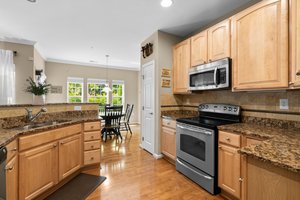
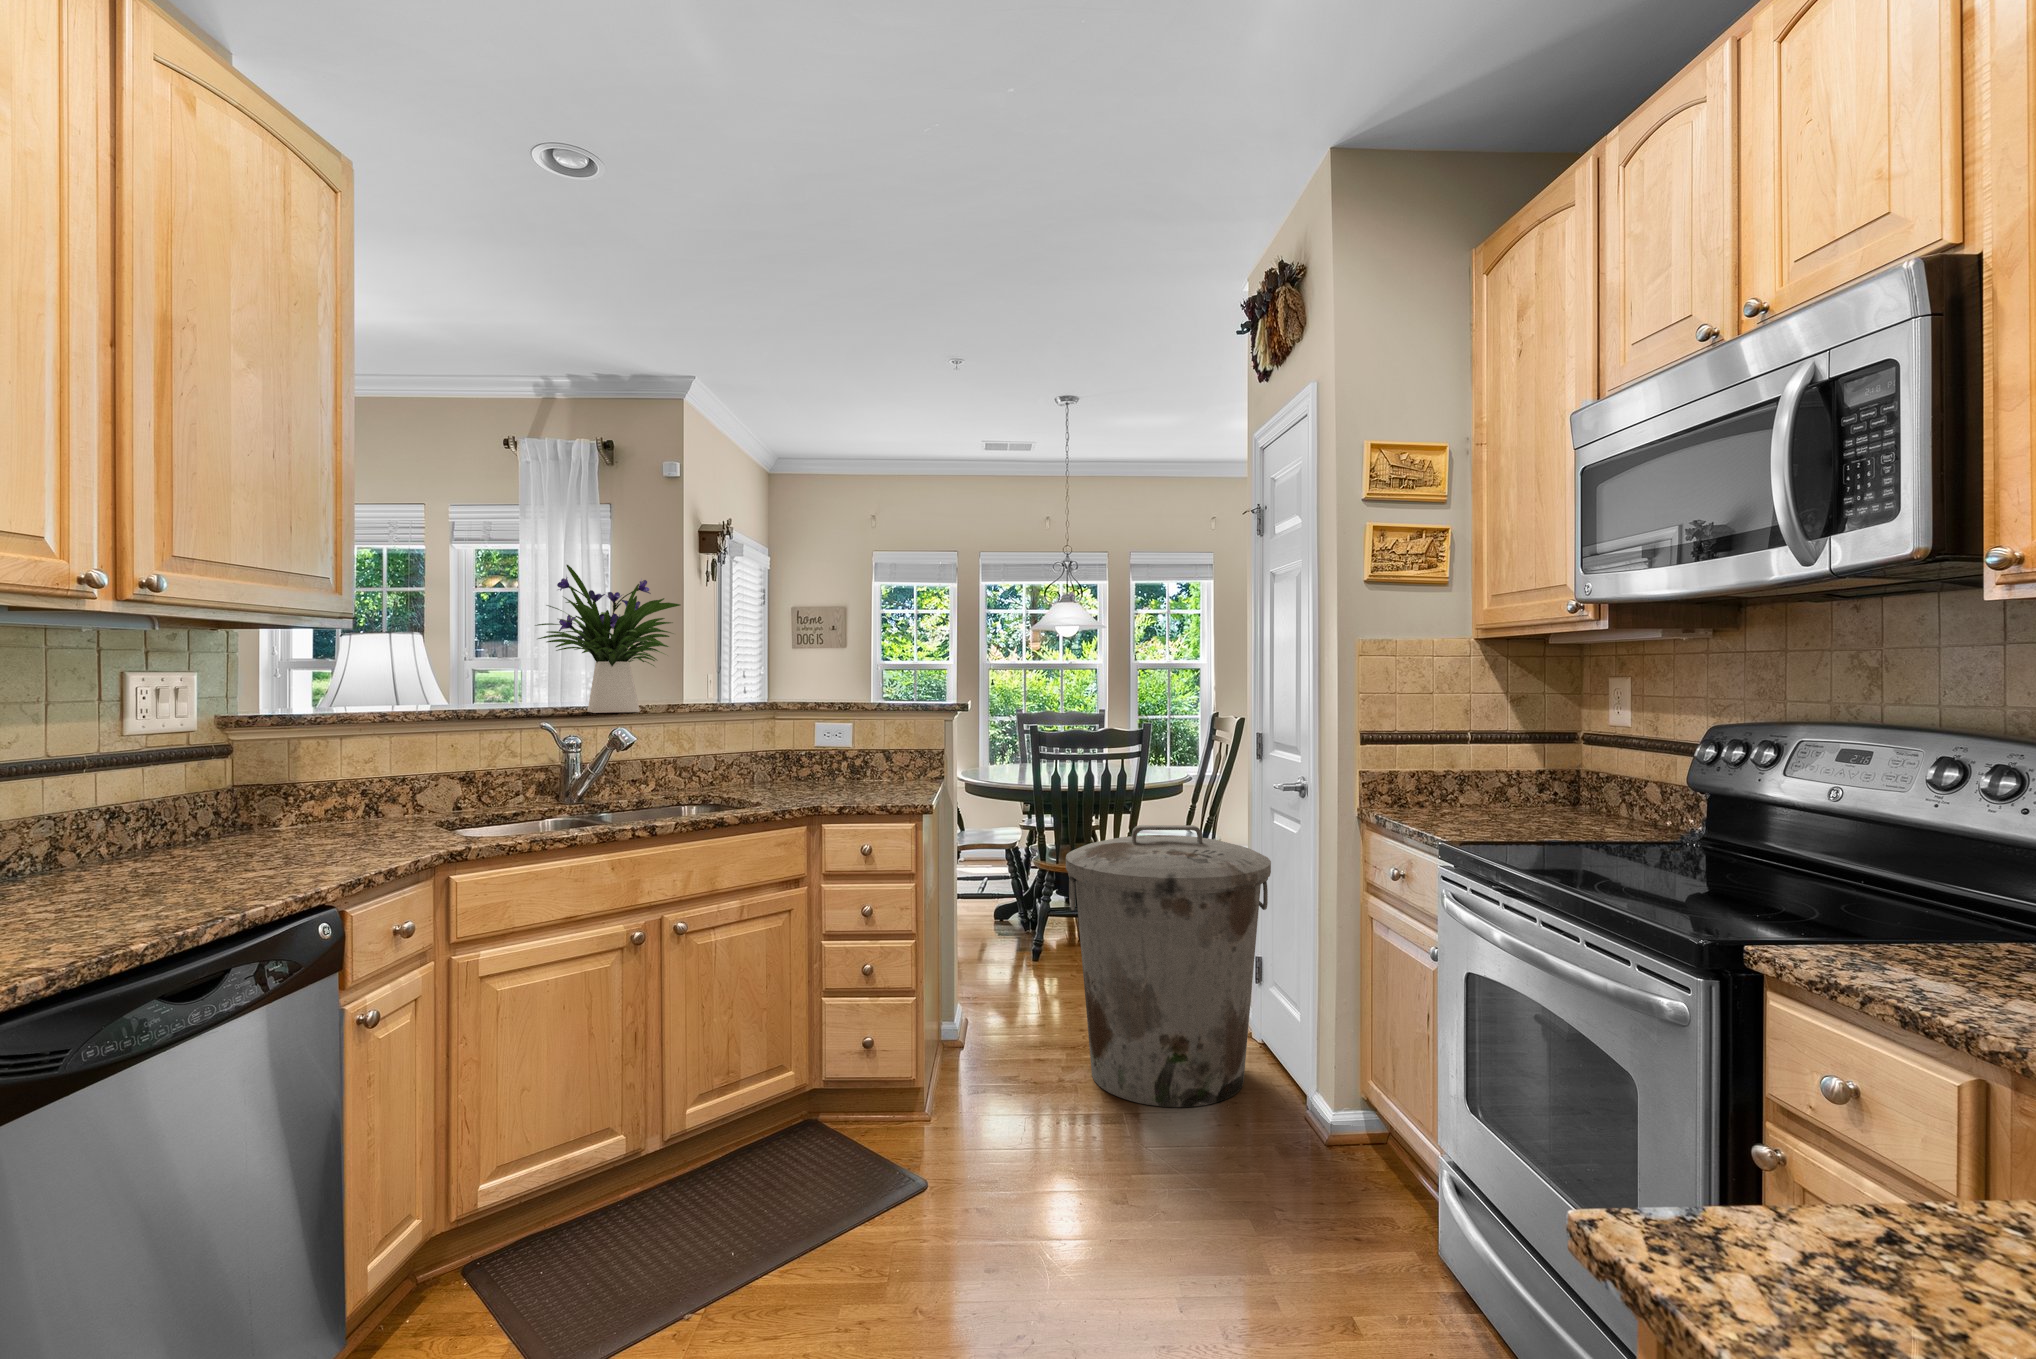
trash can: none [119,120,147,159] -> present [1066,825,1271,1107]

